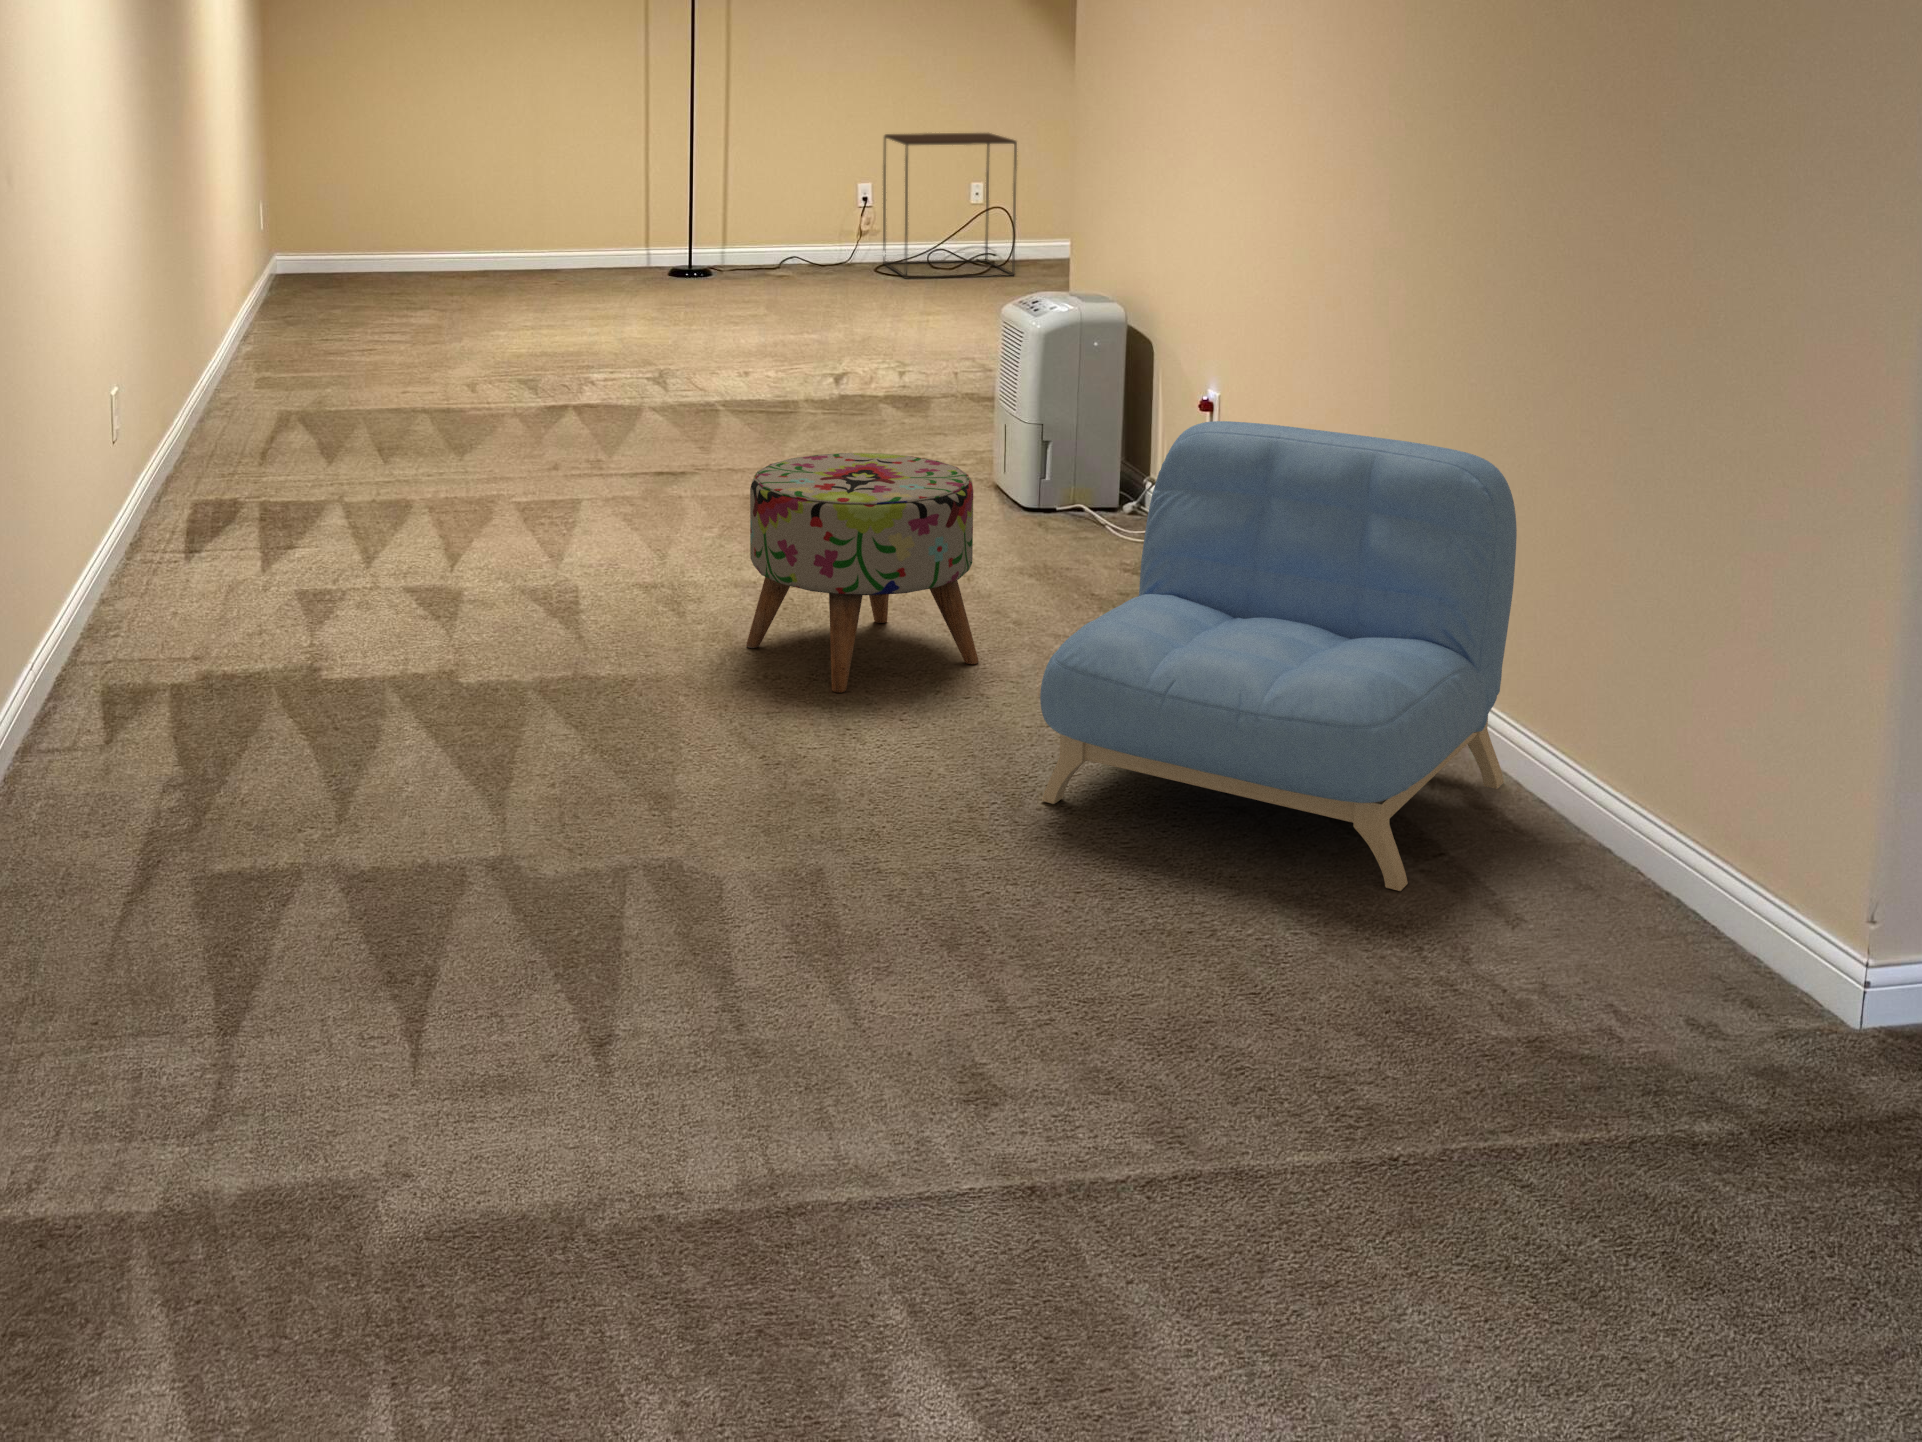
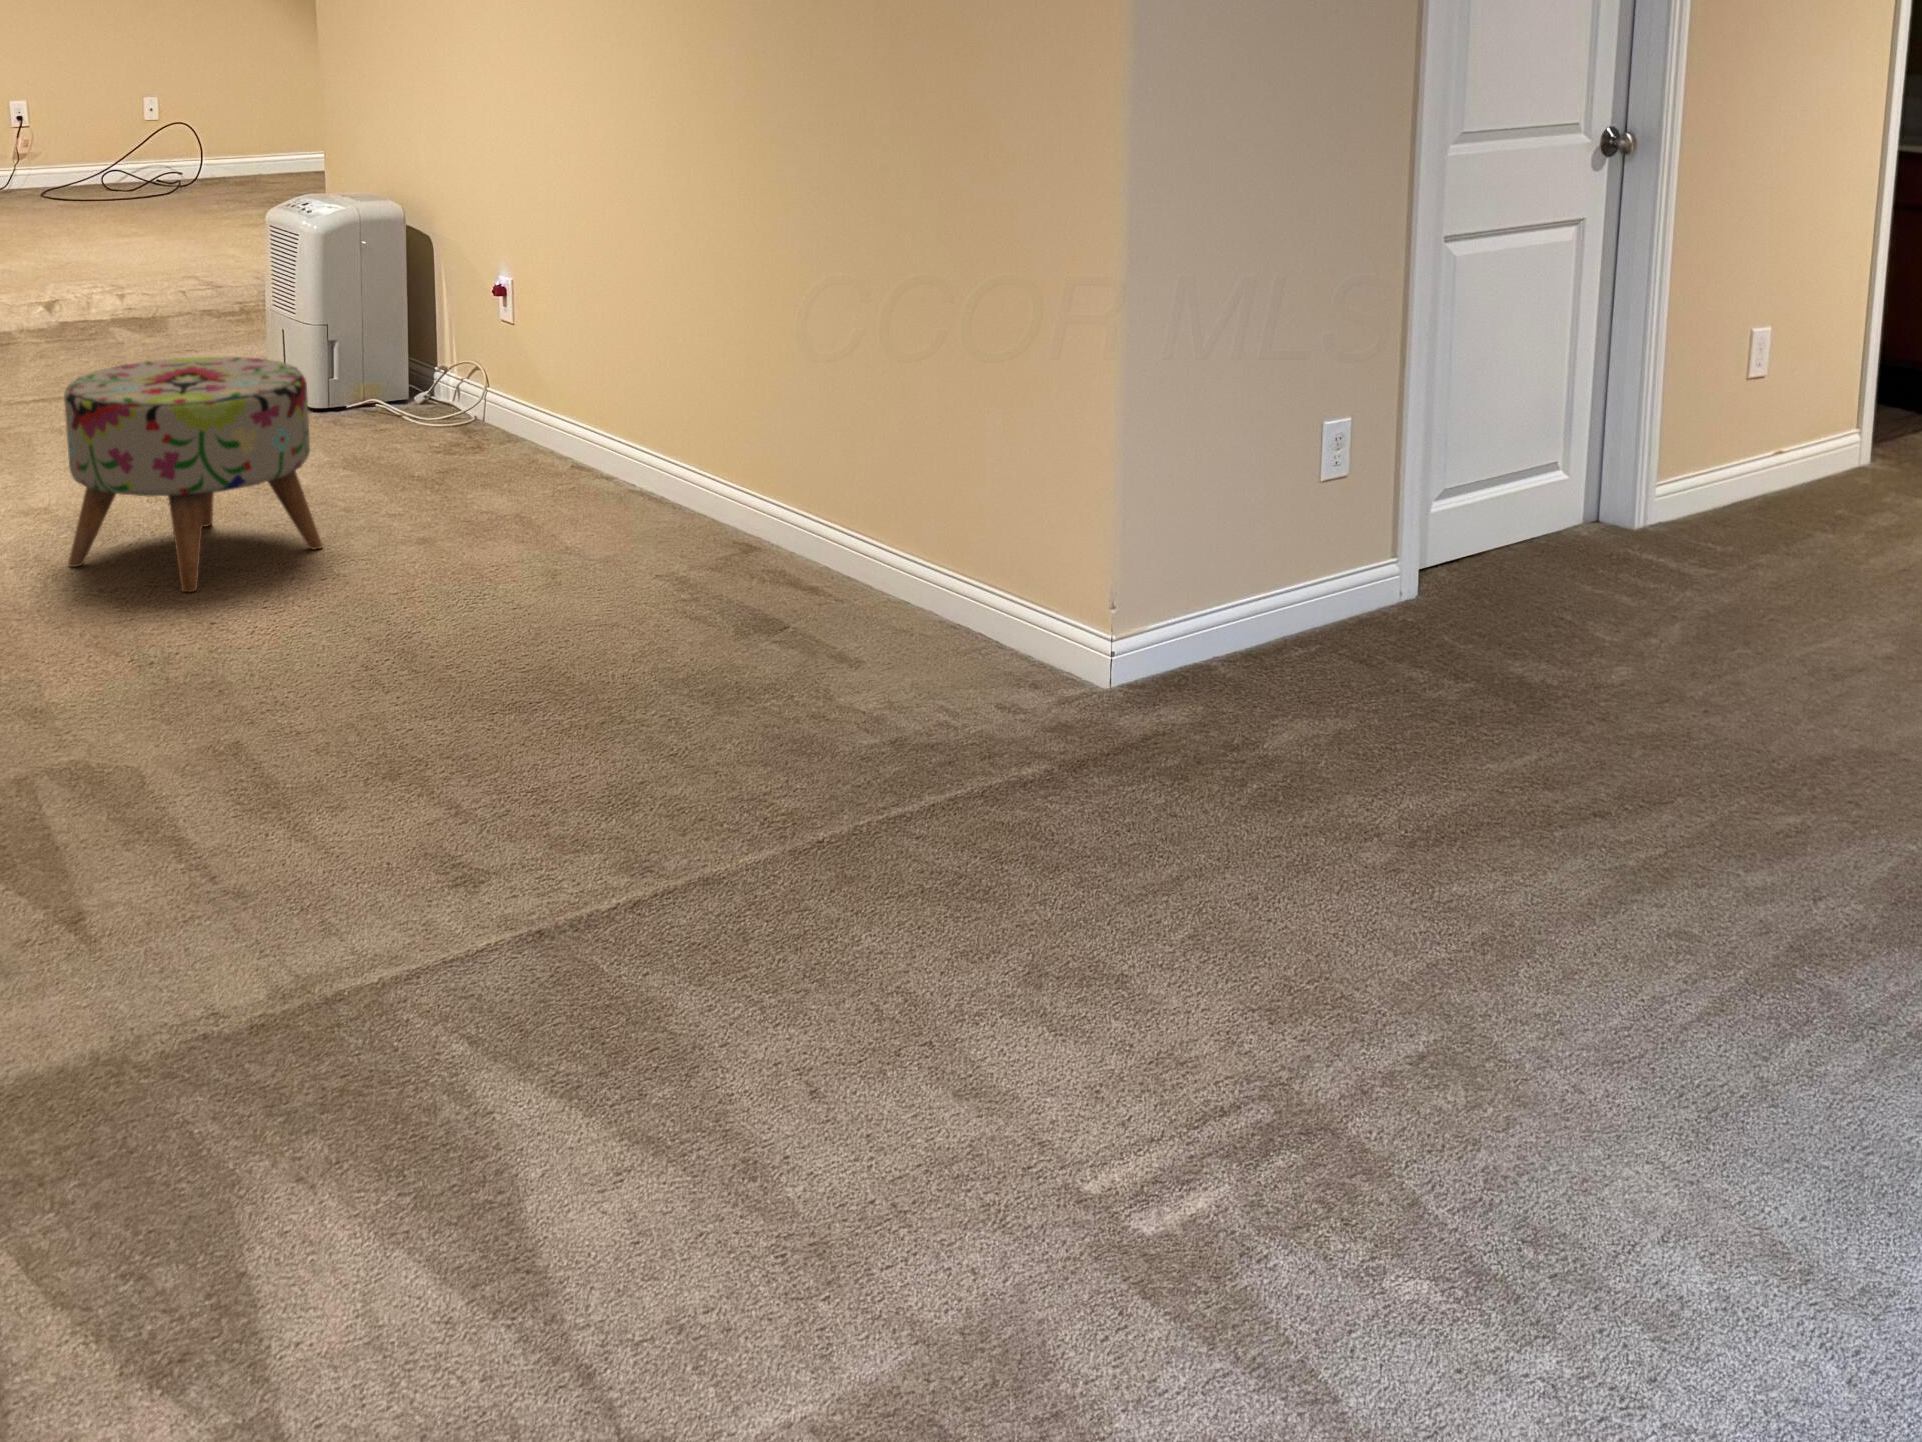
side table: present [883,133,1017,278] -> none [38,44,206,202]
armchair: present [1040,421,1517,891] -> none [427,290,818,663]

